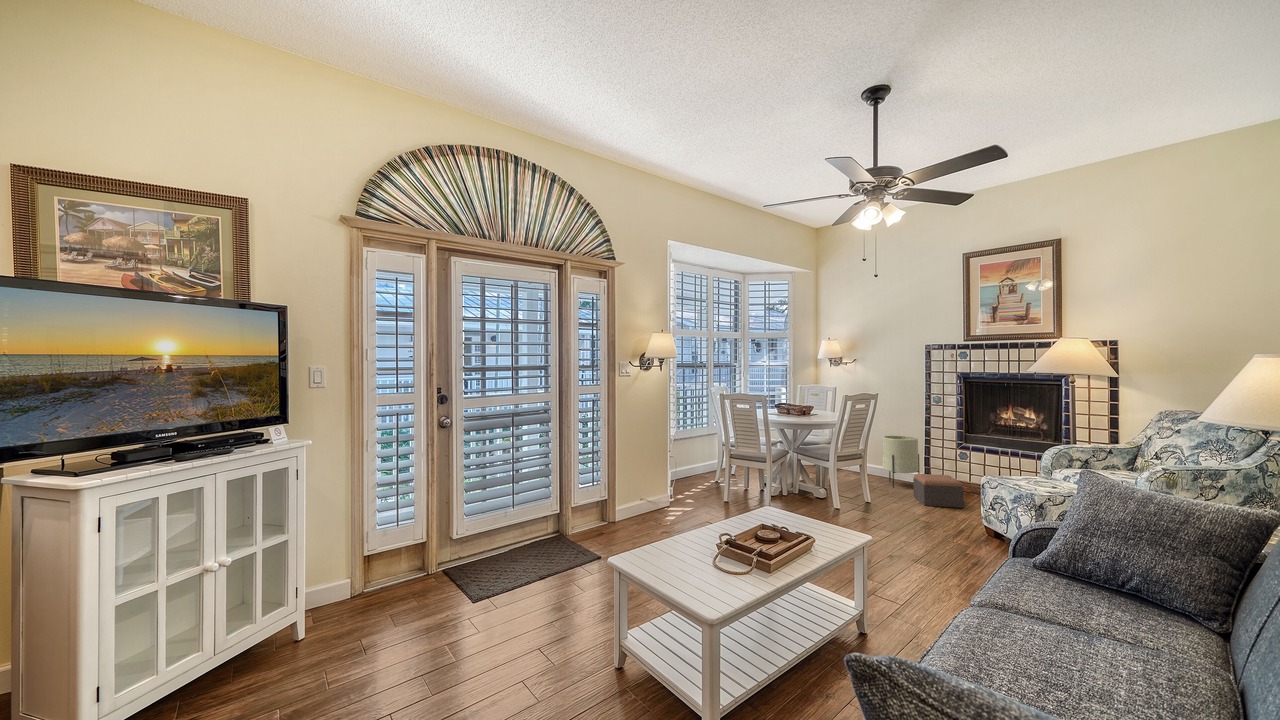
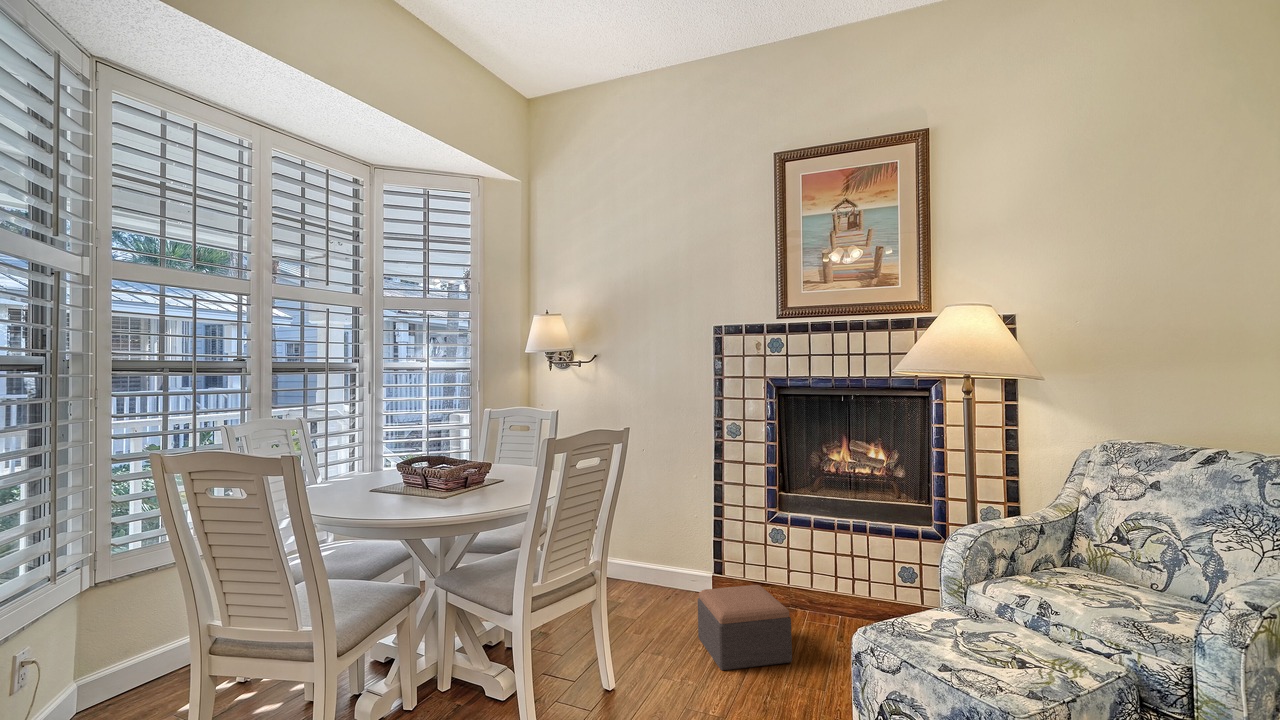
planter: present [882,435,920,488] -> none [641,501,706,613]

